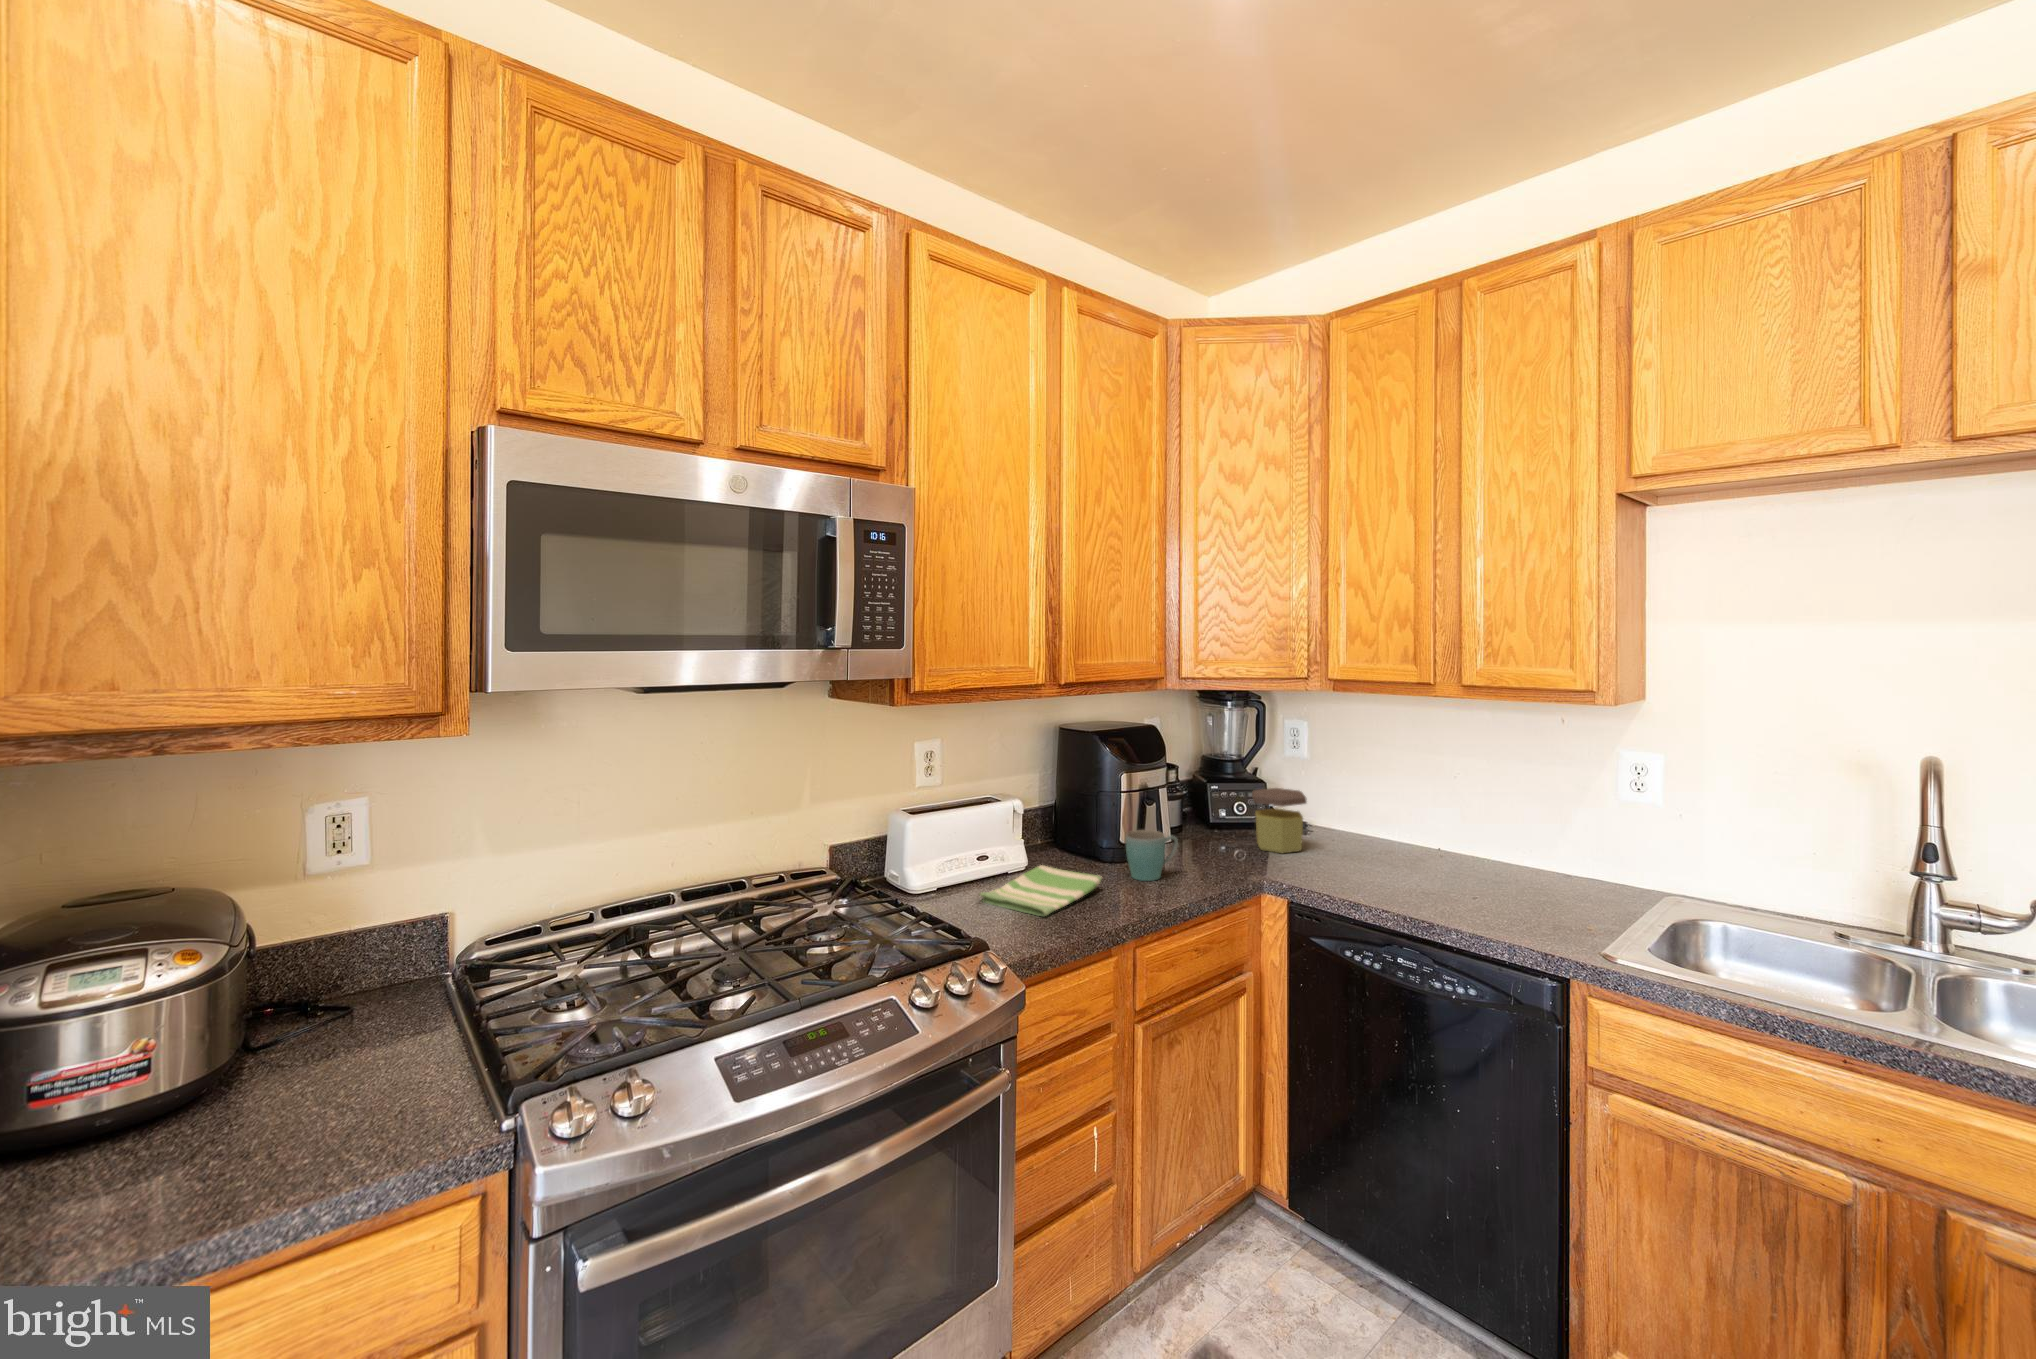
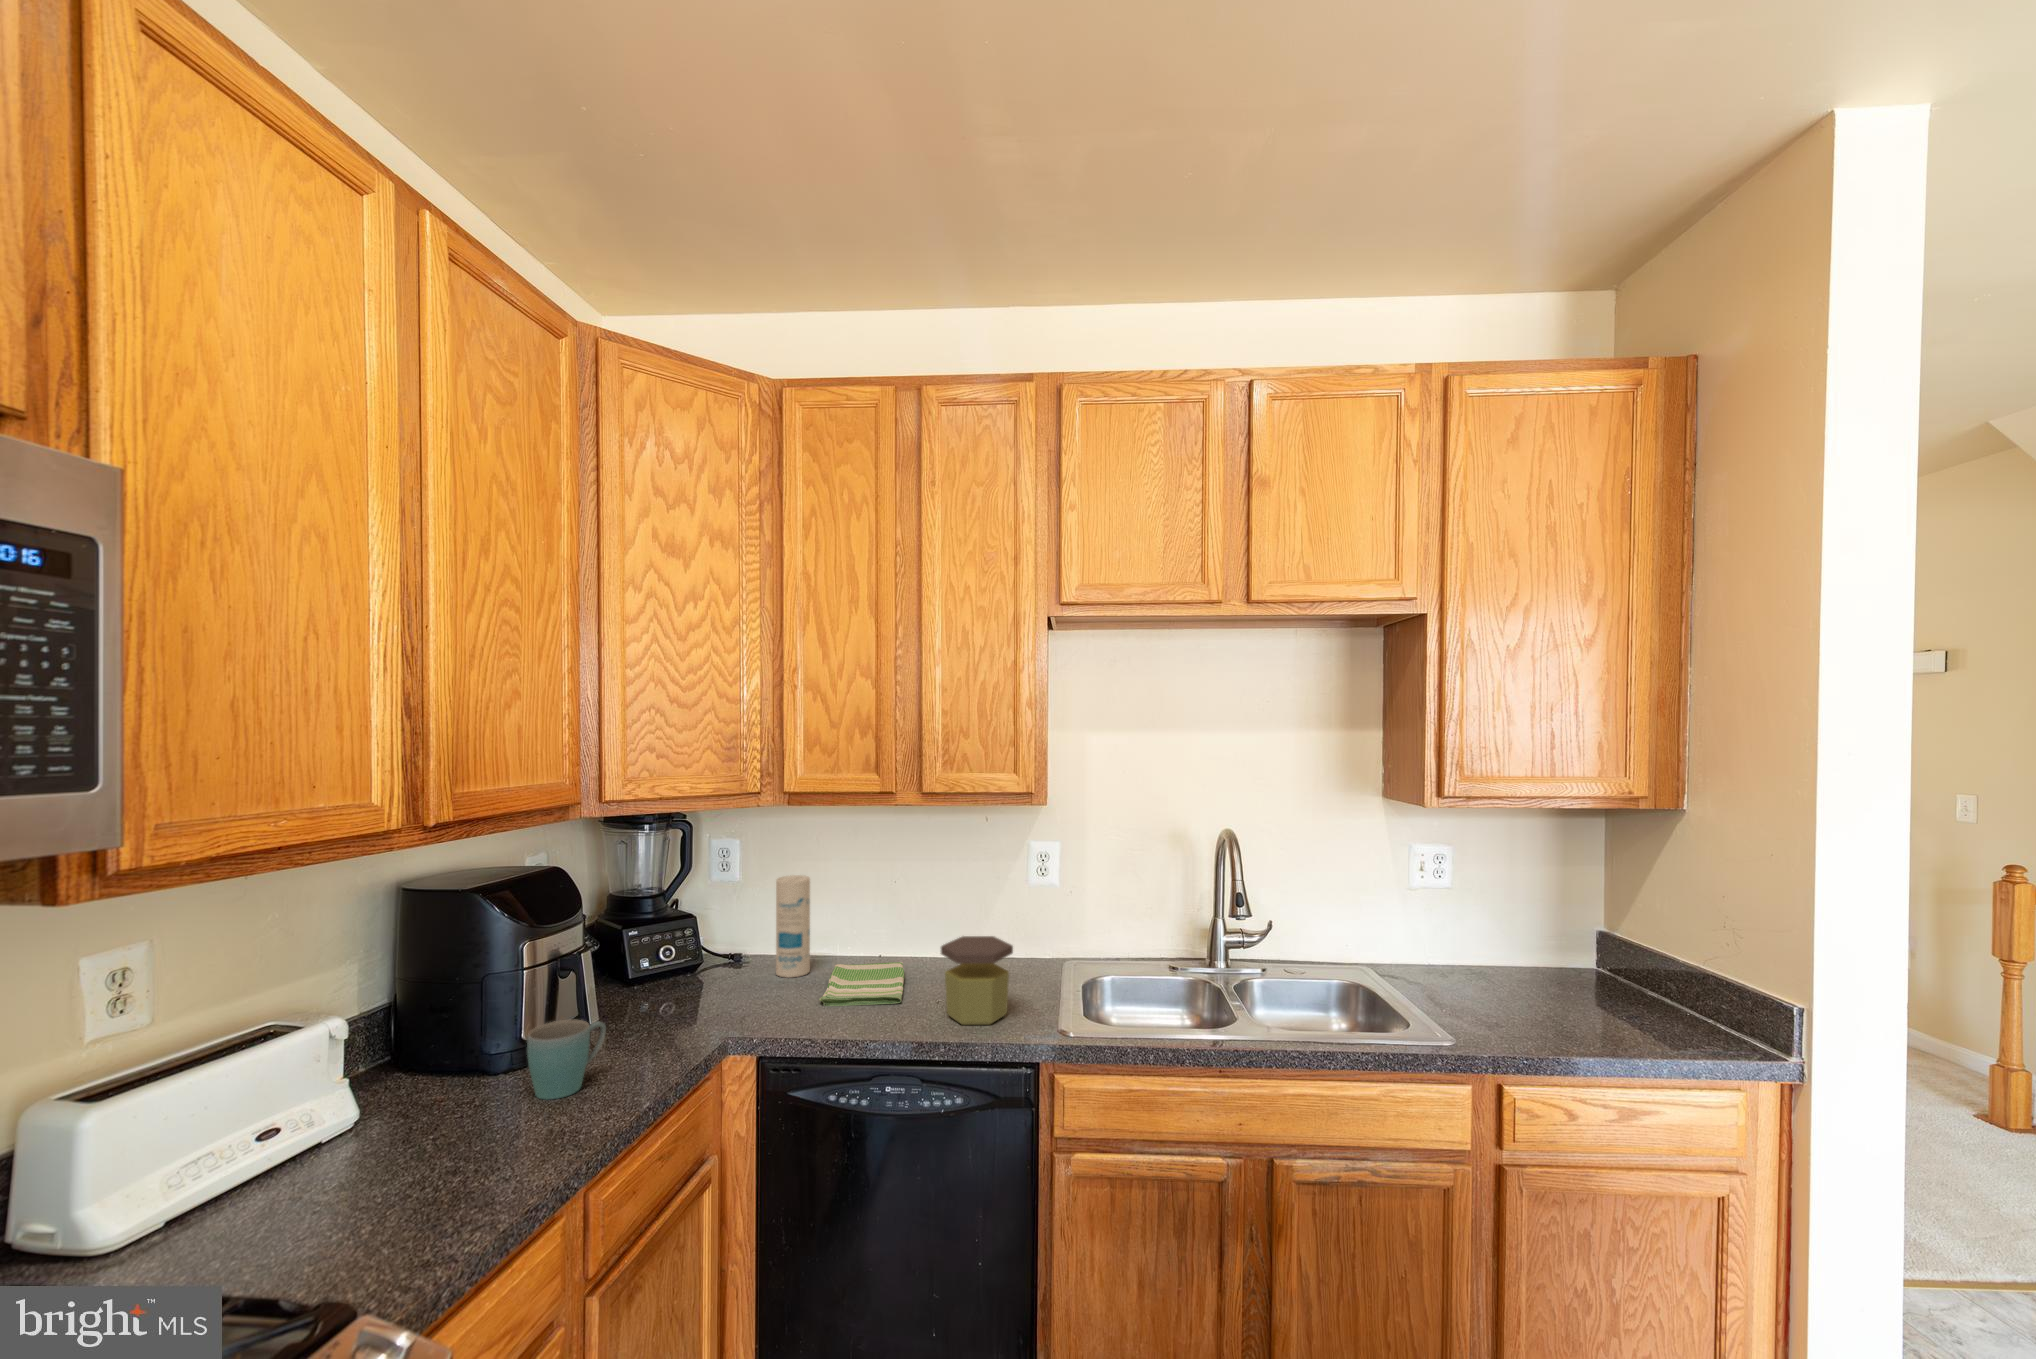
canister: none [1330,756,1362,843] -> present [776,875,810,978]
jar: present [1252,788,1307,853] -> present [941,936,1013,1025]
dish towel: present [980,865,1102,916] -> present [819,962,904,1006]

